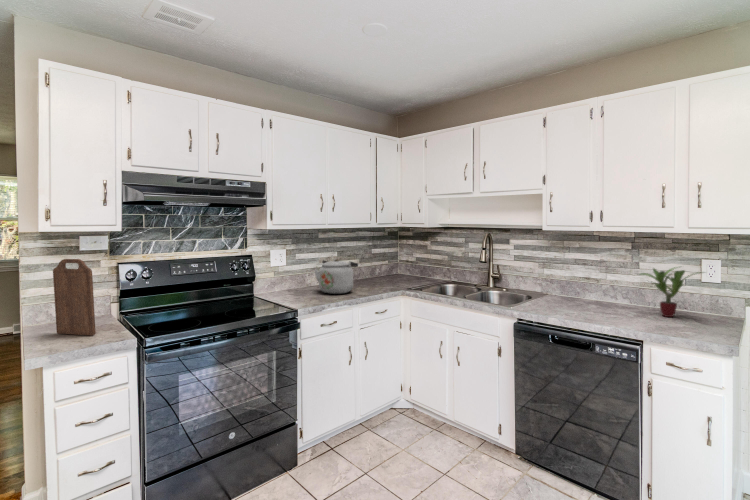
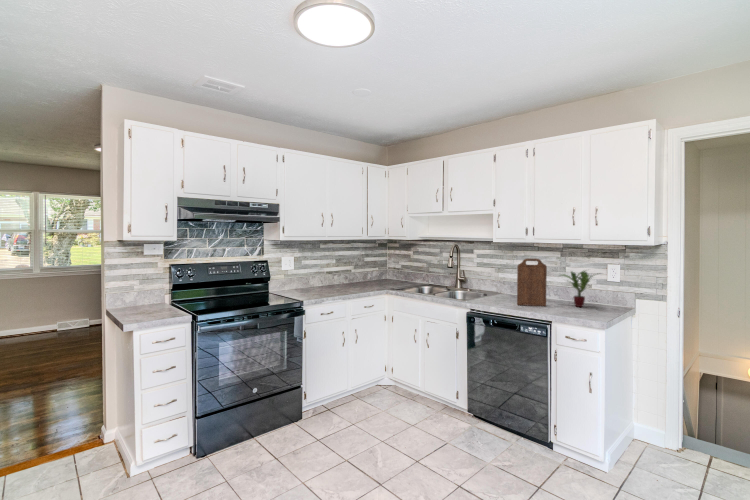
cutting board: present [53,259,96,335] -> present [517,259,547,306]
kettle: present [315,259,358,294] -> none [316,264,351,291]

